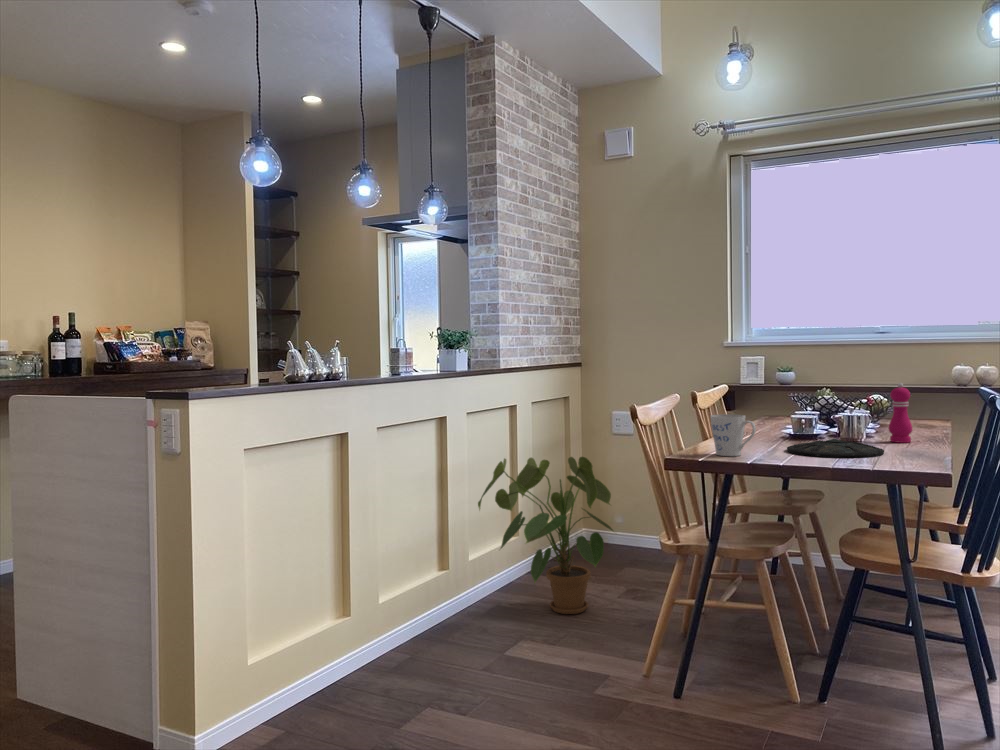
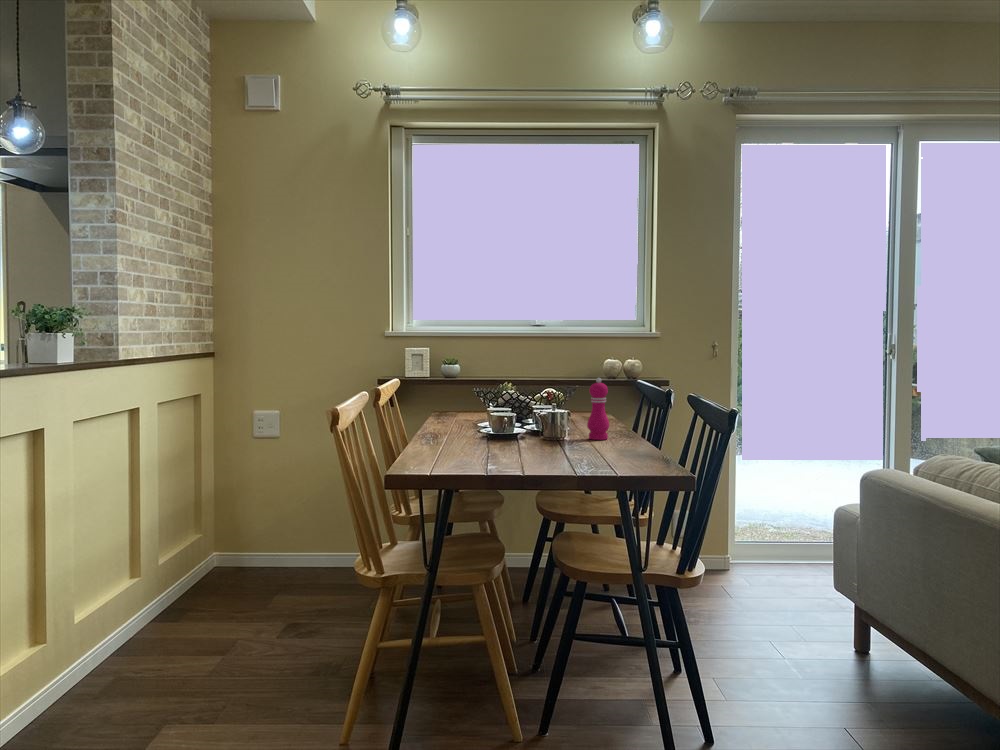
mug: present [711,414,756,456] -> none [429,417,482,467]
plate: present [787,439,884,458] -> none [505,440,604,462]
house plant: present [478,457,613,614] -> none [90,471,288,672]

